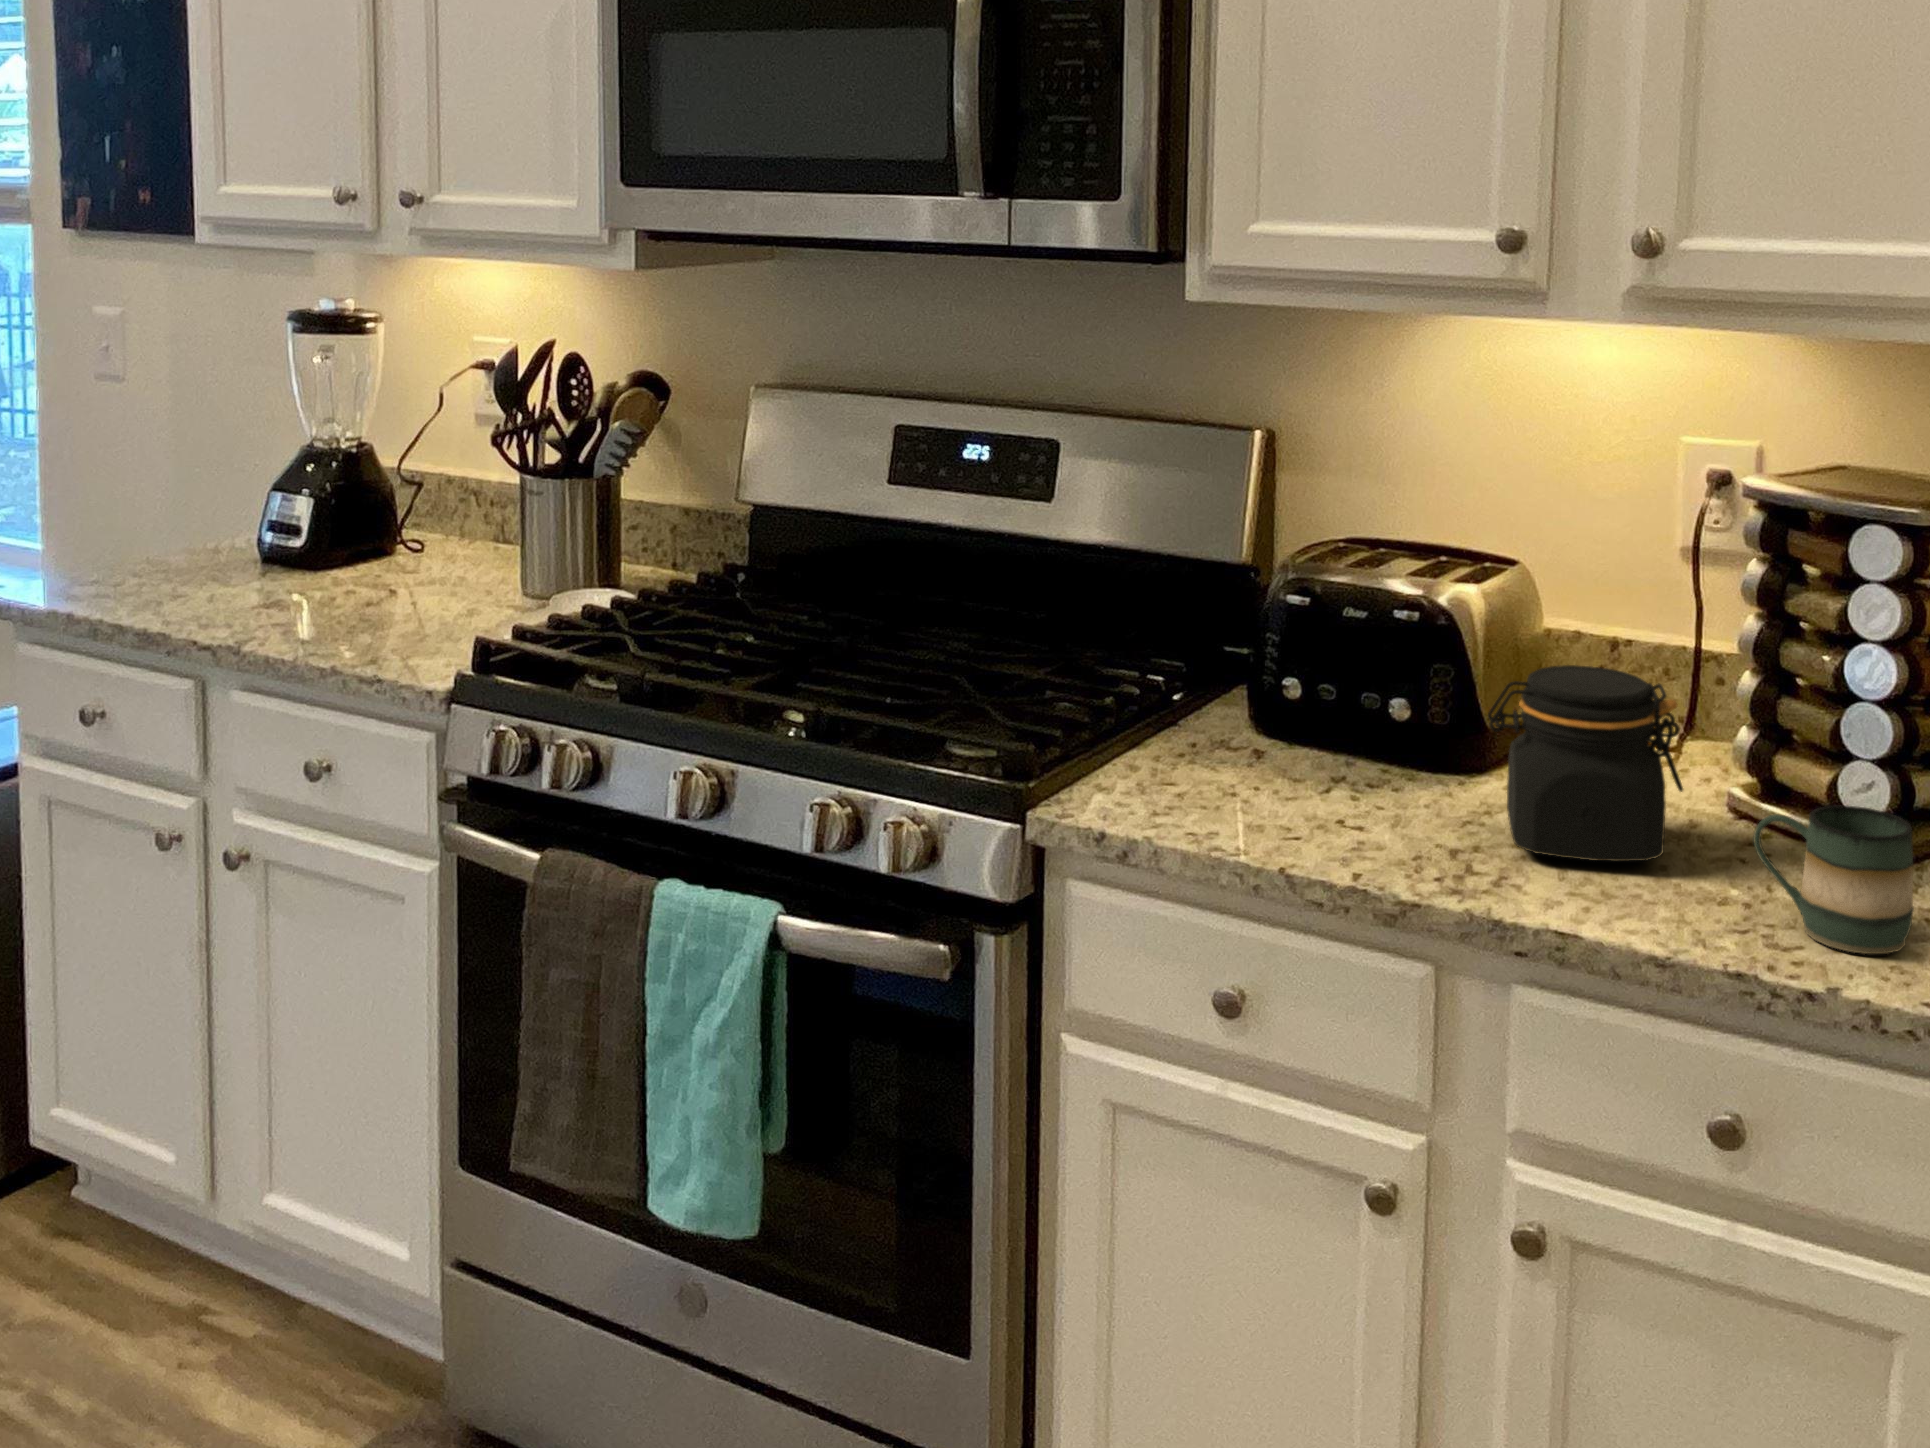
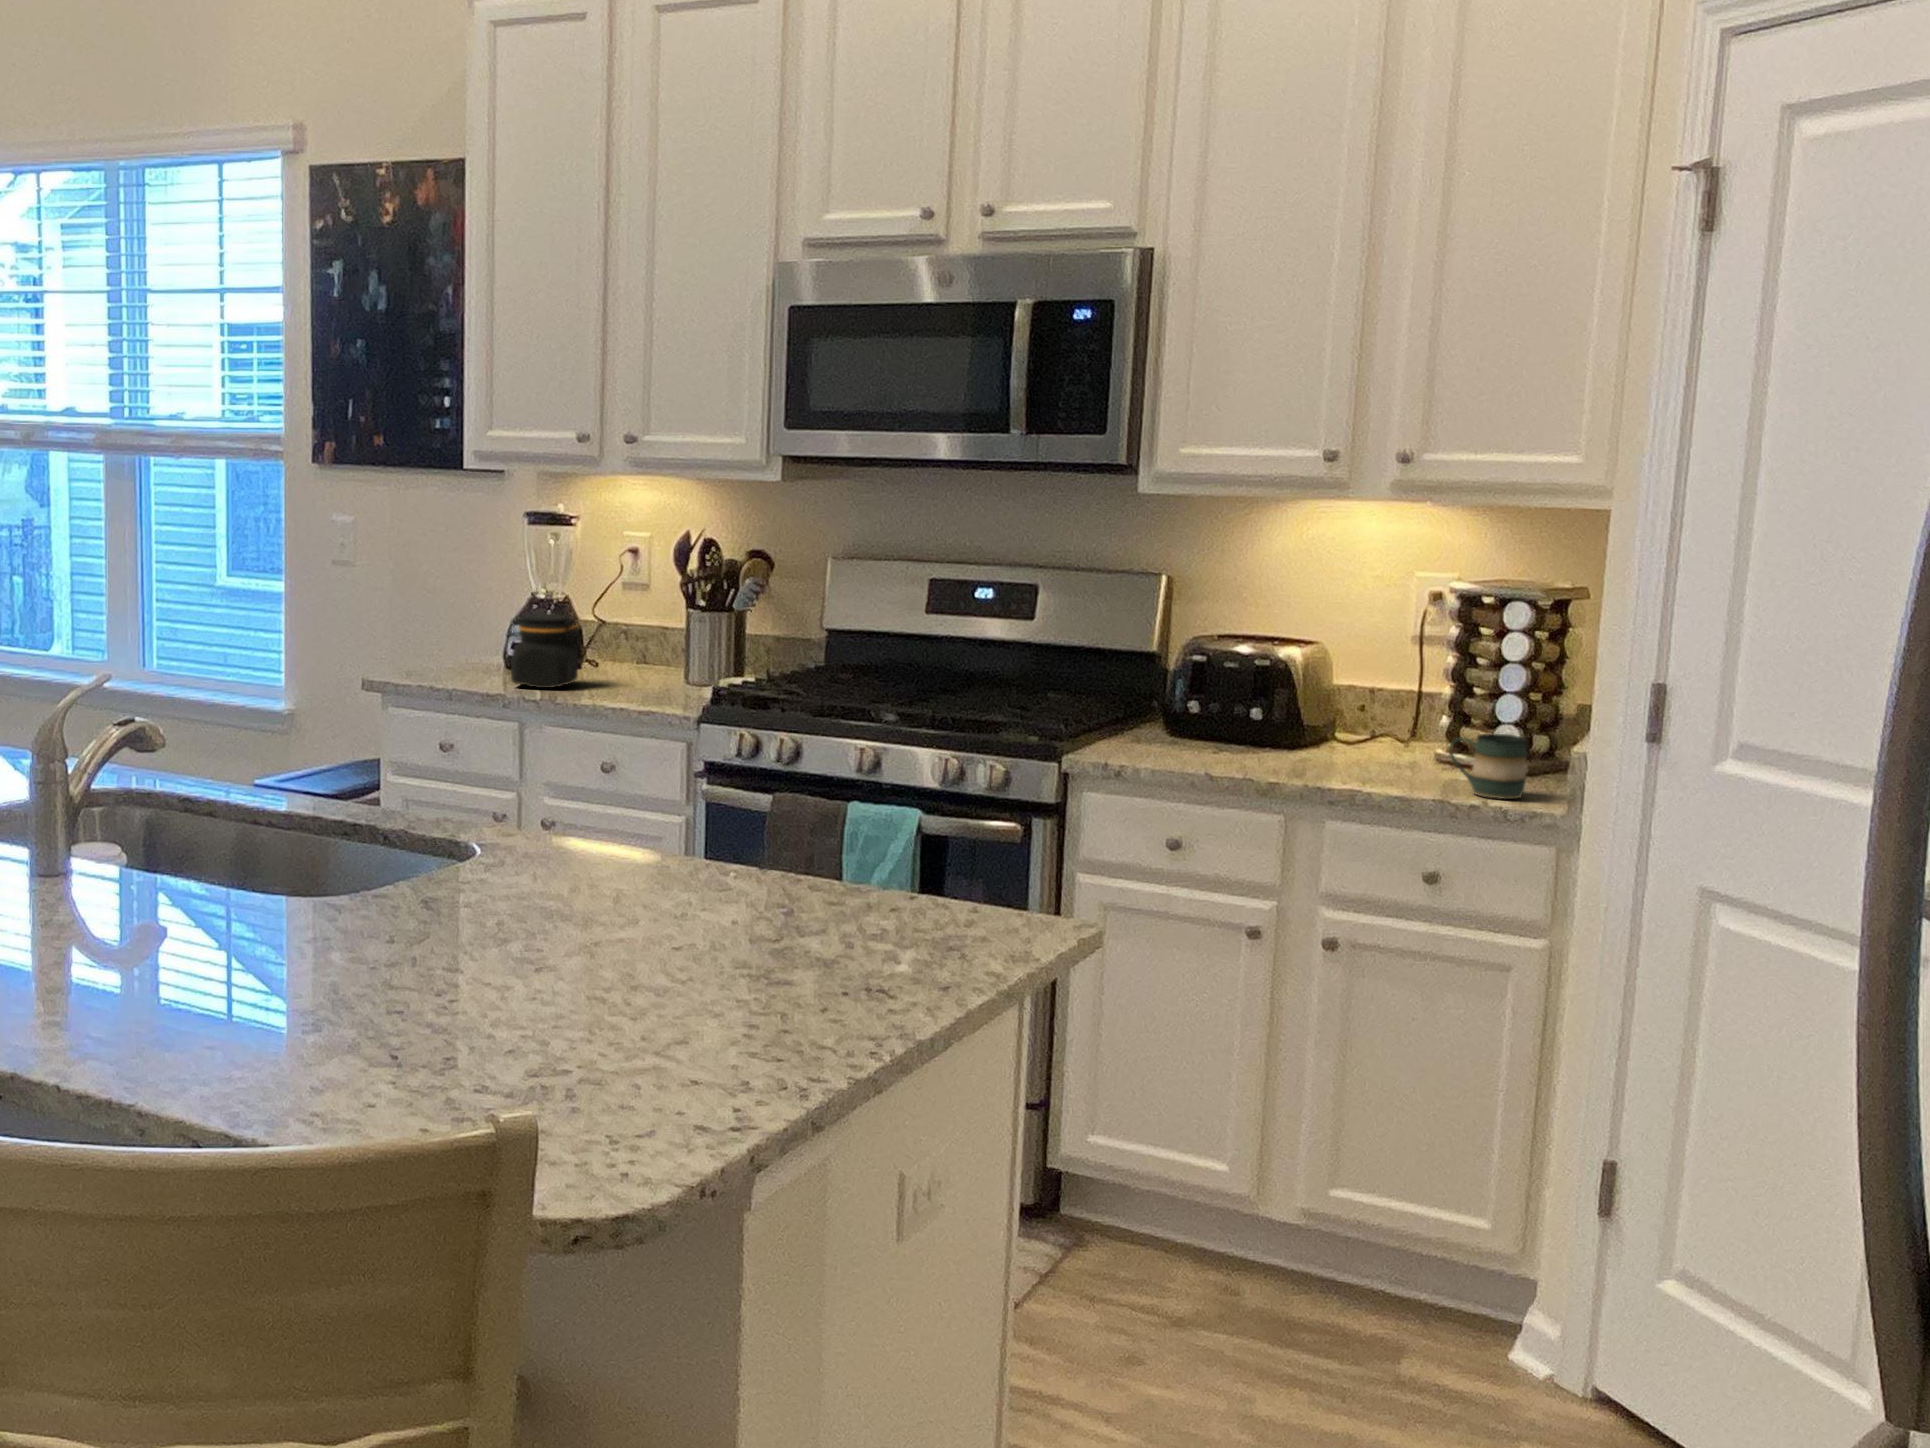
jar: present [1488,665,1683,861] -> present [507,614,582,688]

